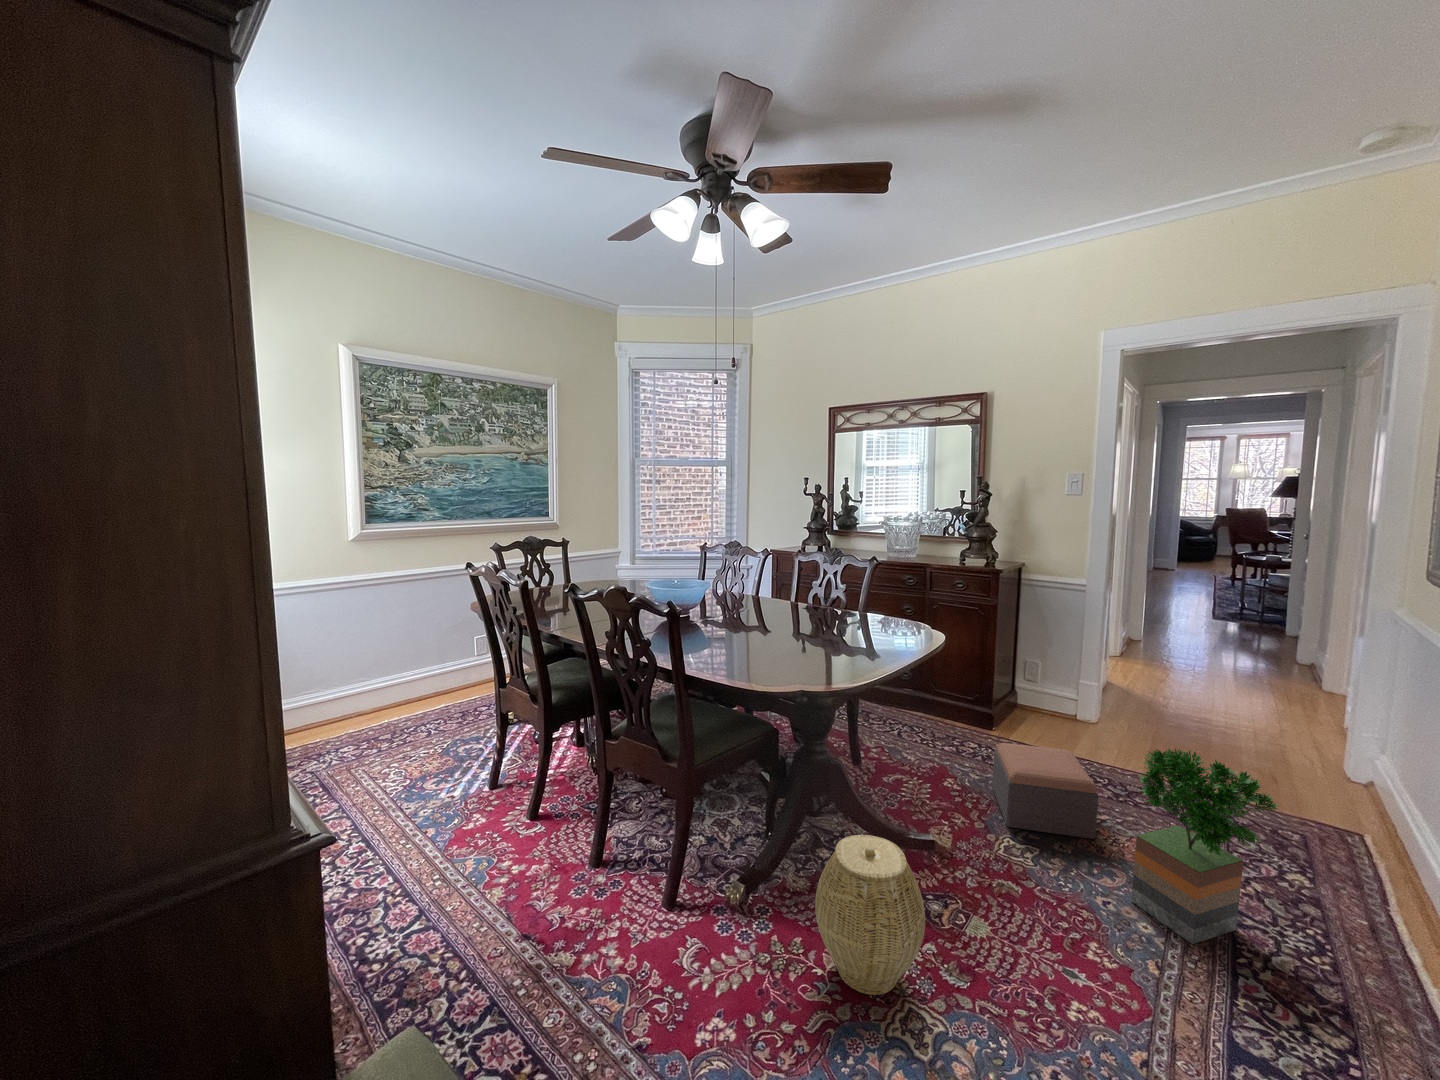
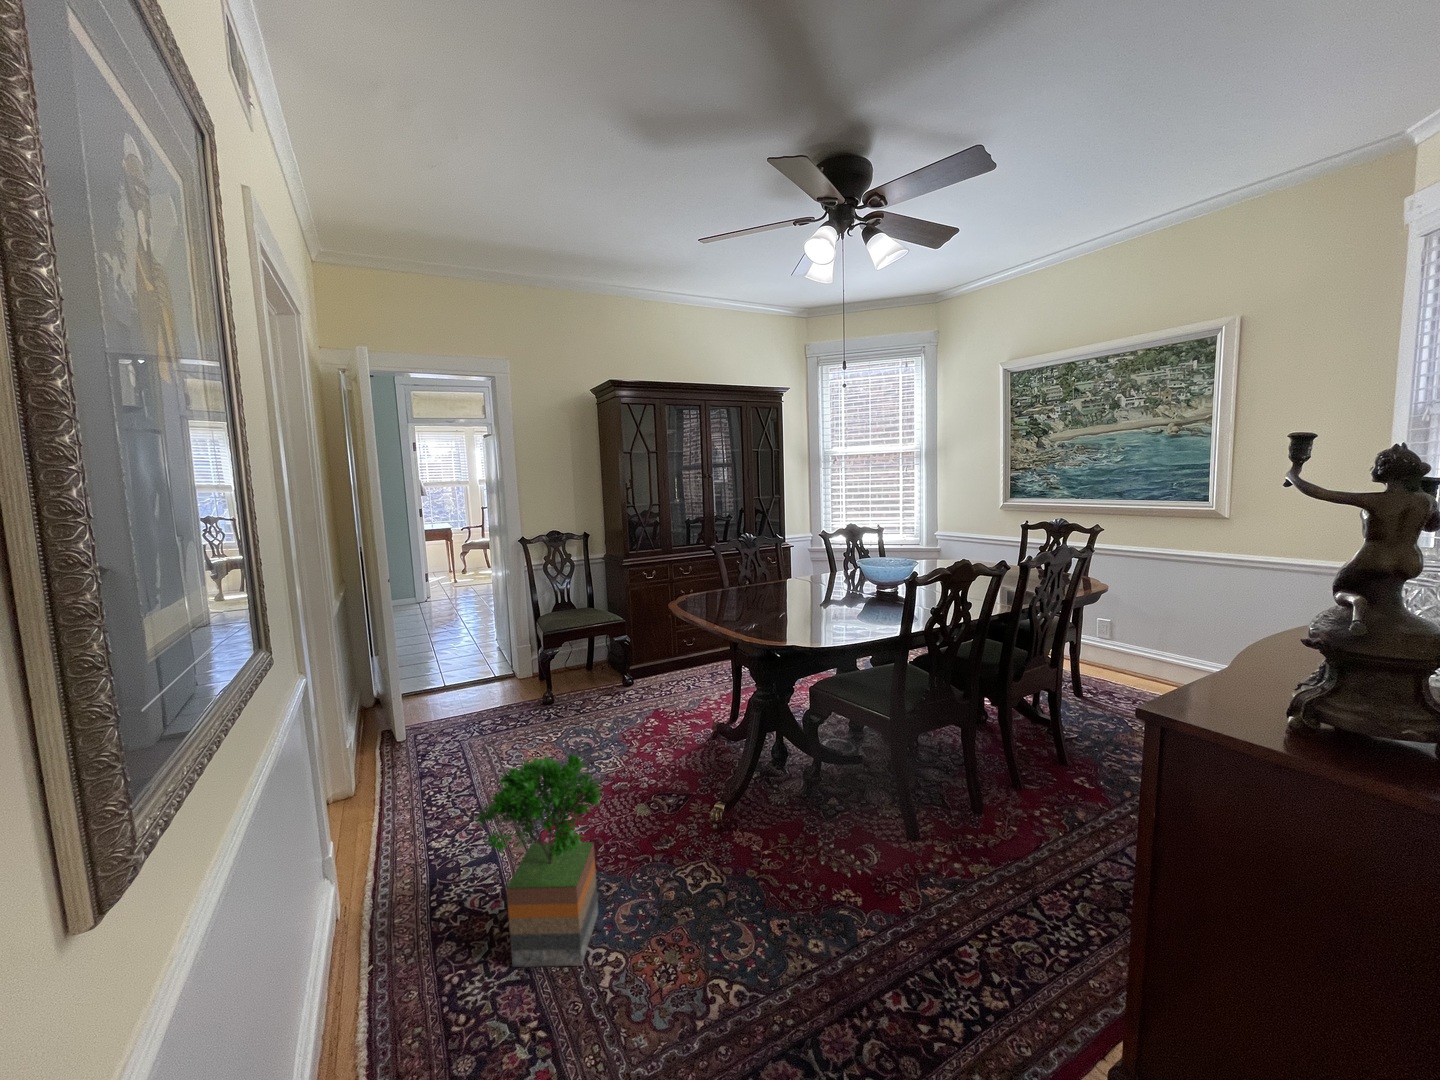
footstool: present [992,743,1098,839] -> none [686,831,841,1018]
woven basket: present [815,835,925,995] -> none [618,682,681,769]

